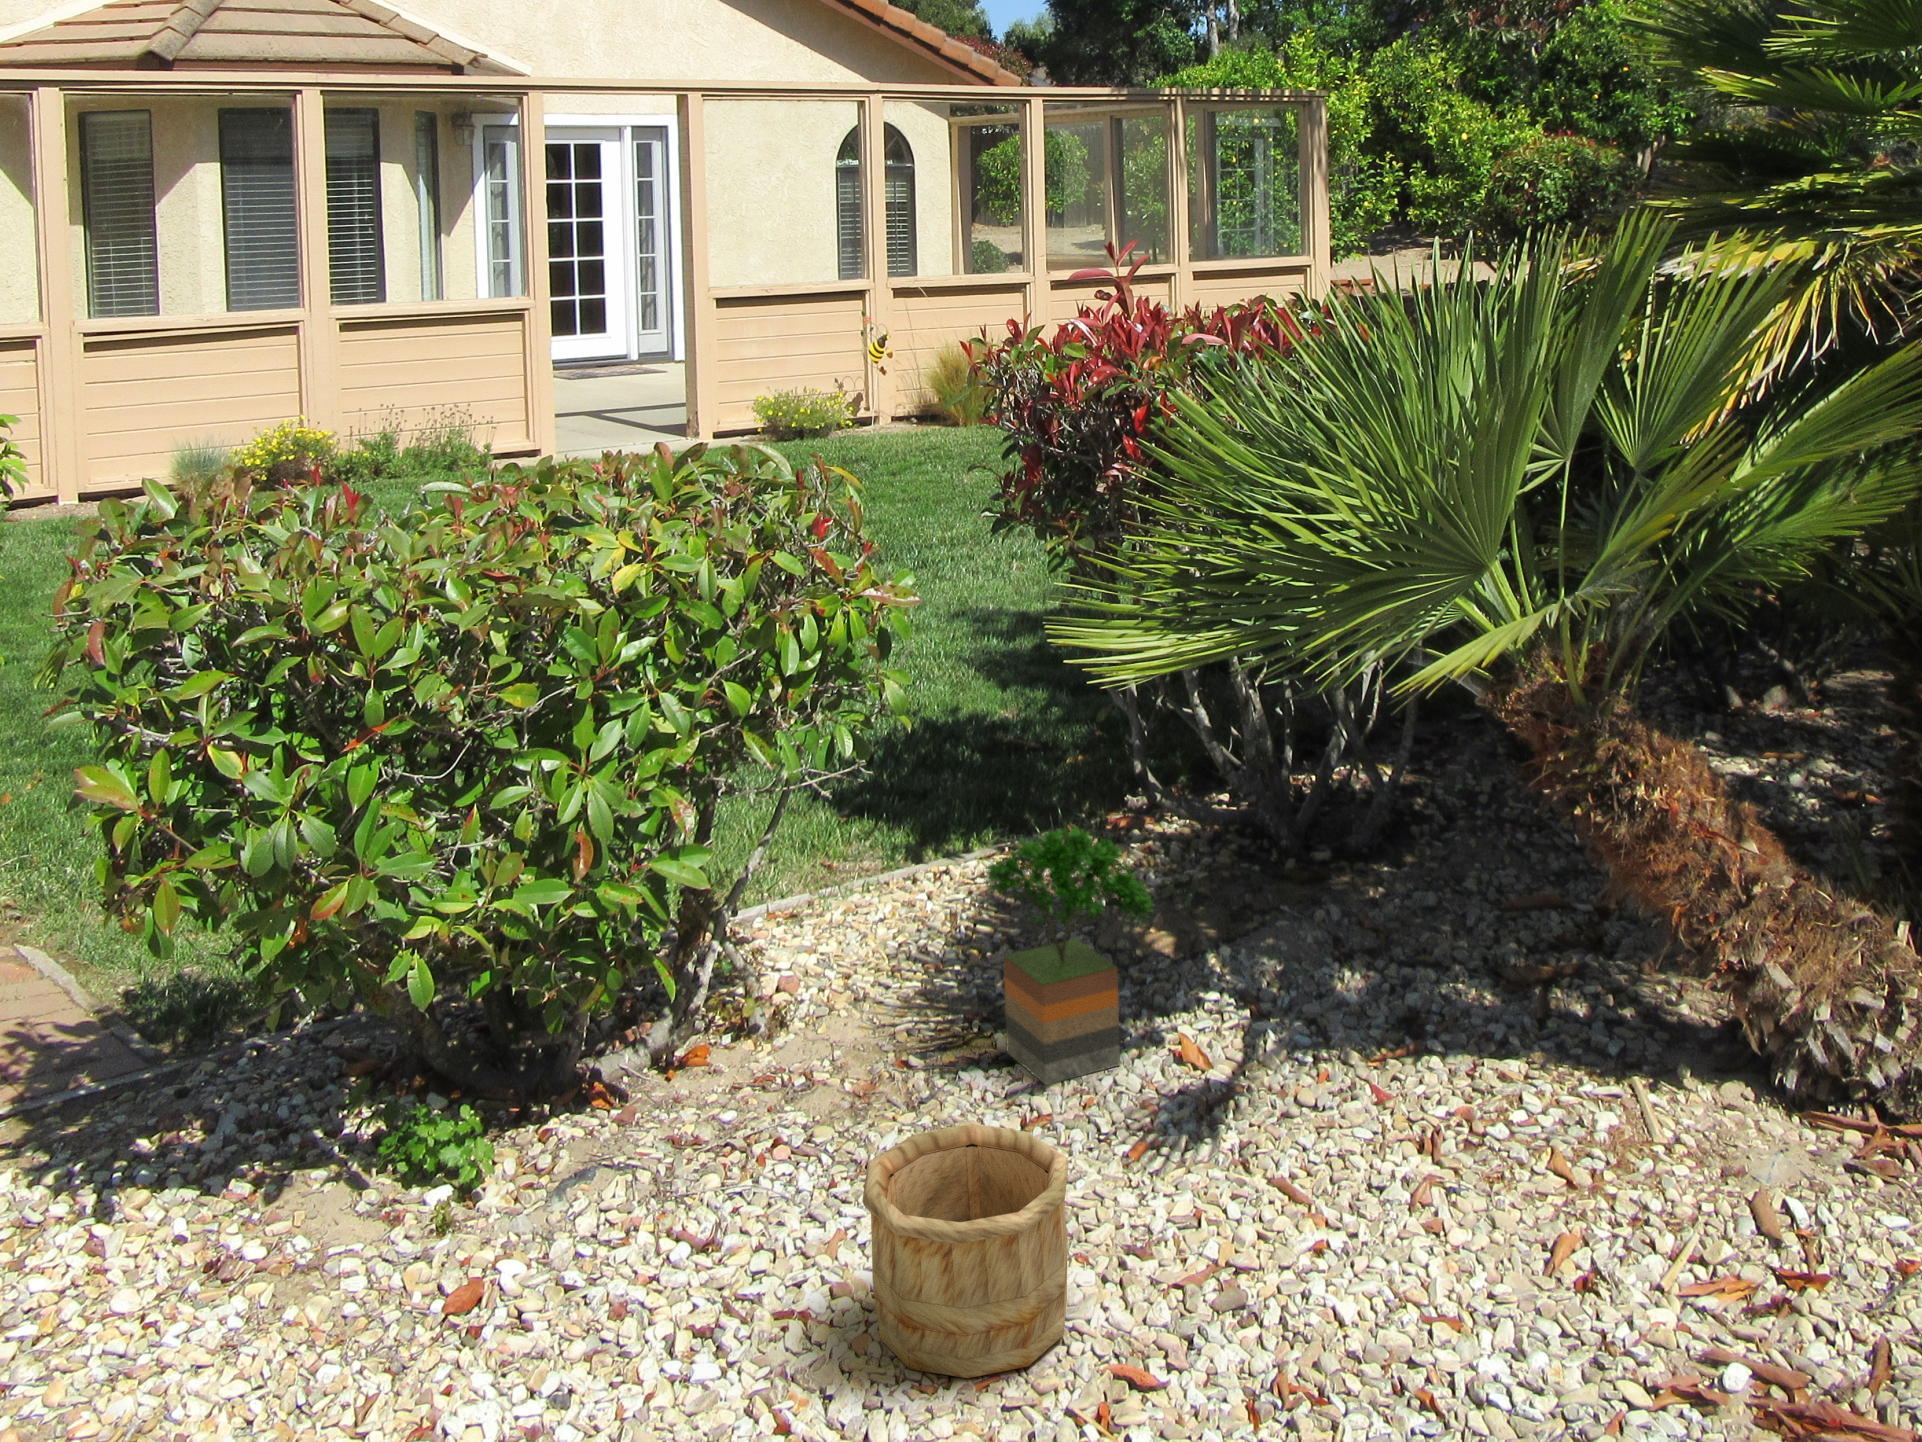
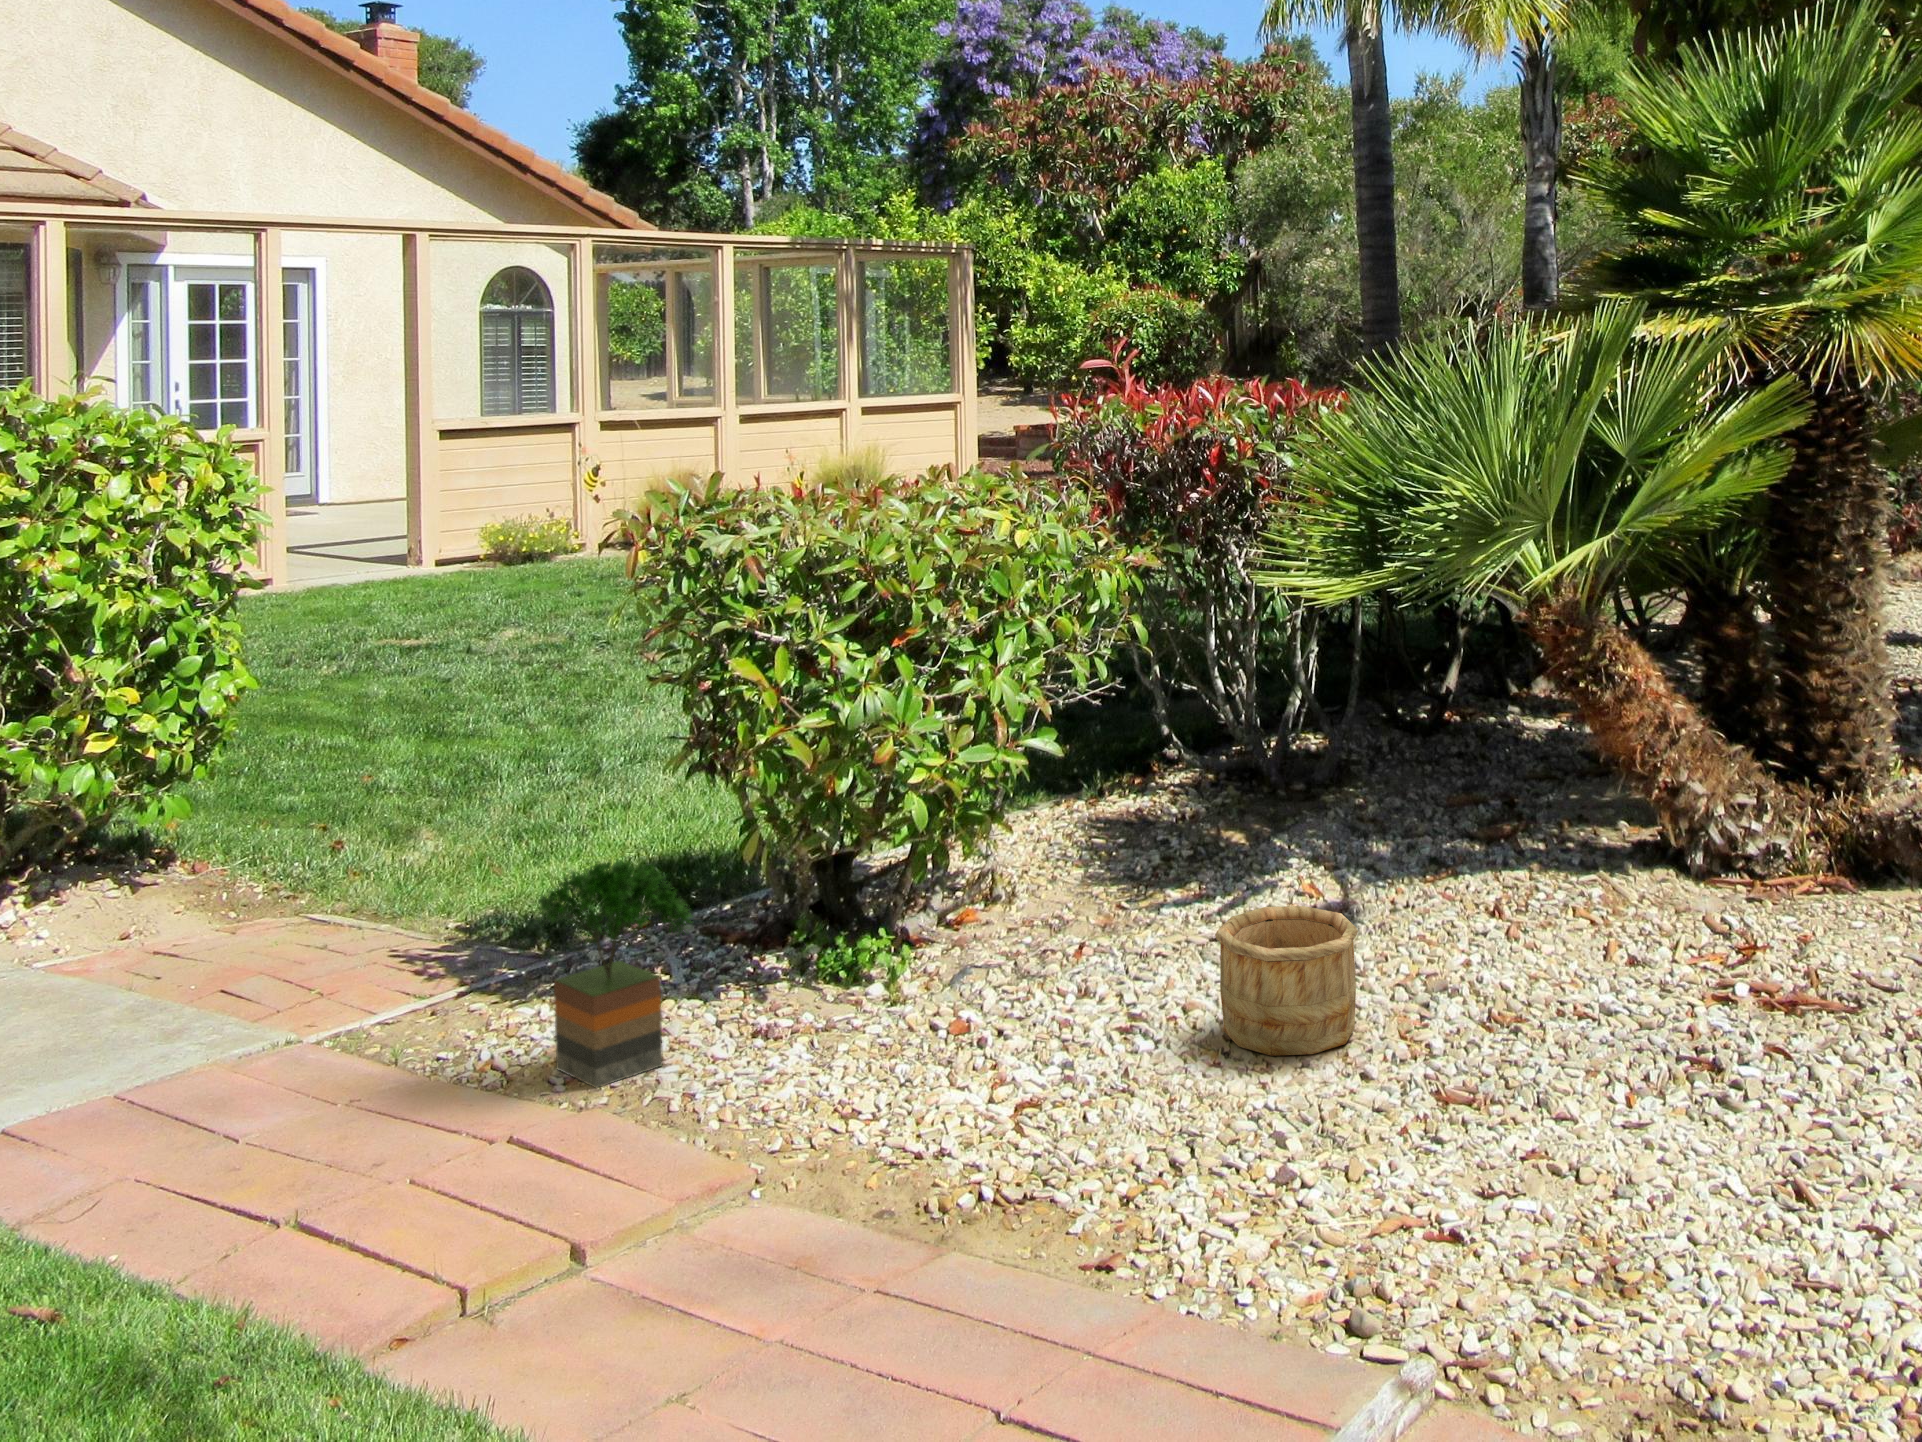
potted tree: present [984,828,1154,1085] -> present [537,859,692,1088]

